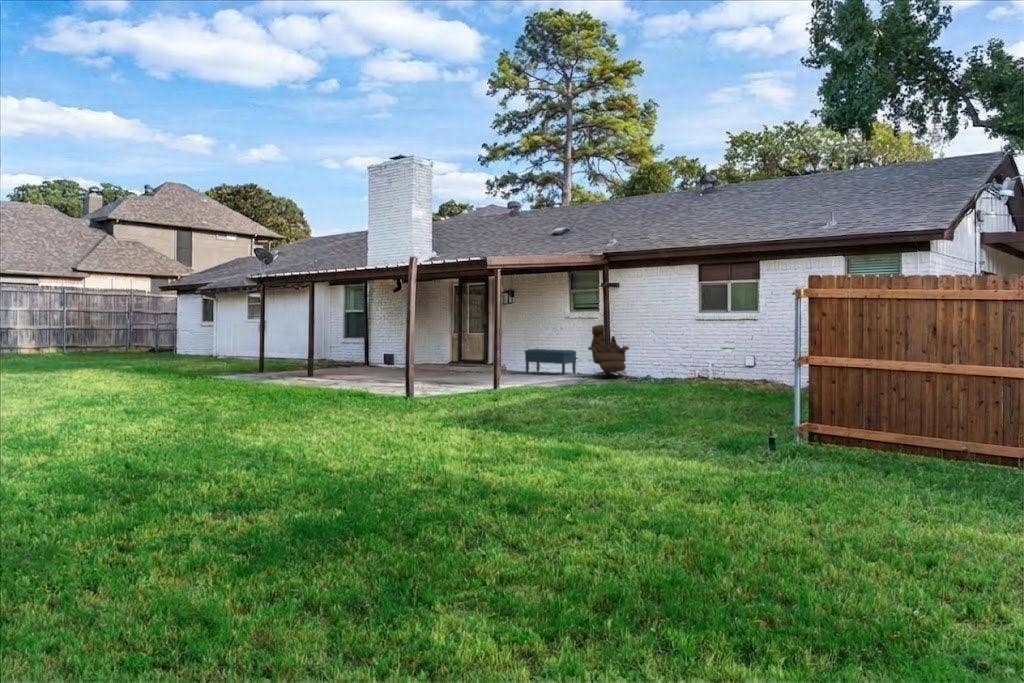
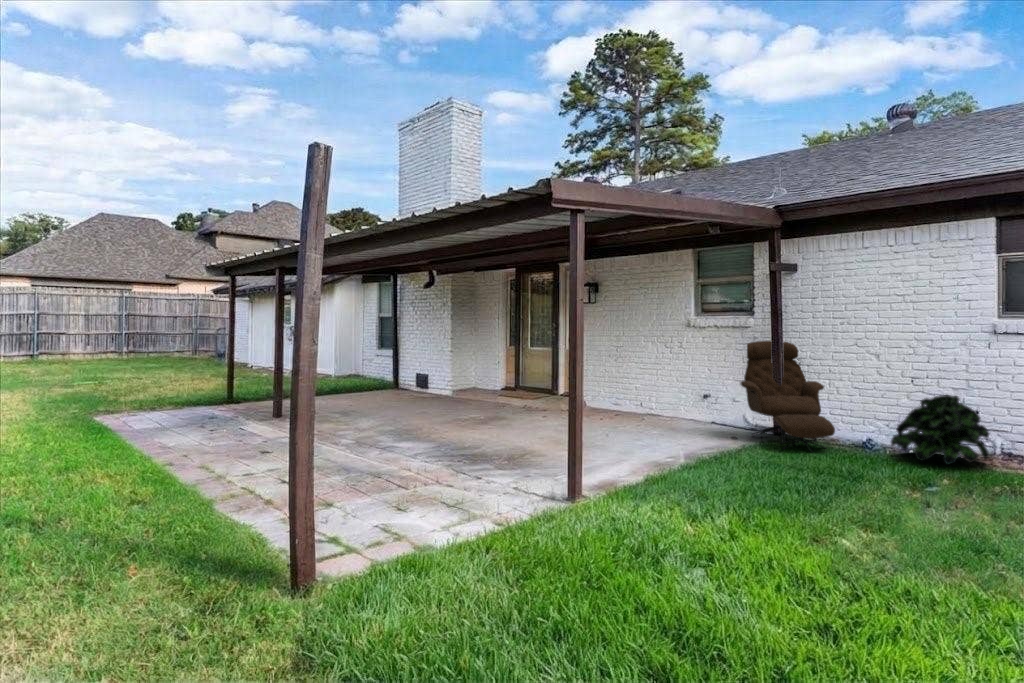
potted plant: none [648,348,686,379] -> present [891,395,989,465]
bench: present [525,349,576,375] -> none [616,376,707,427]

